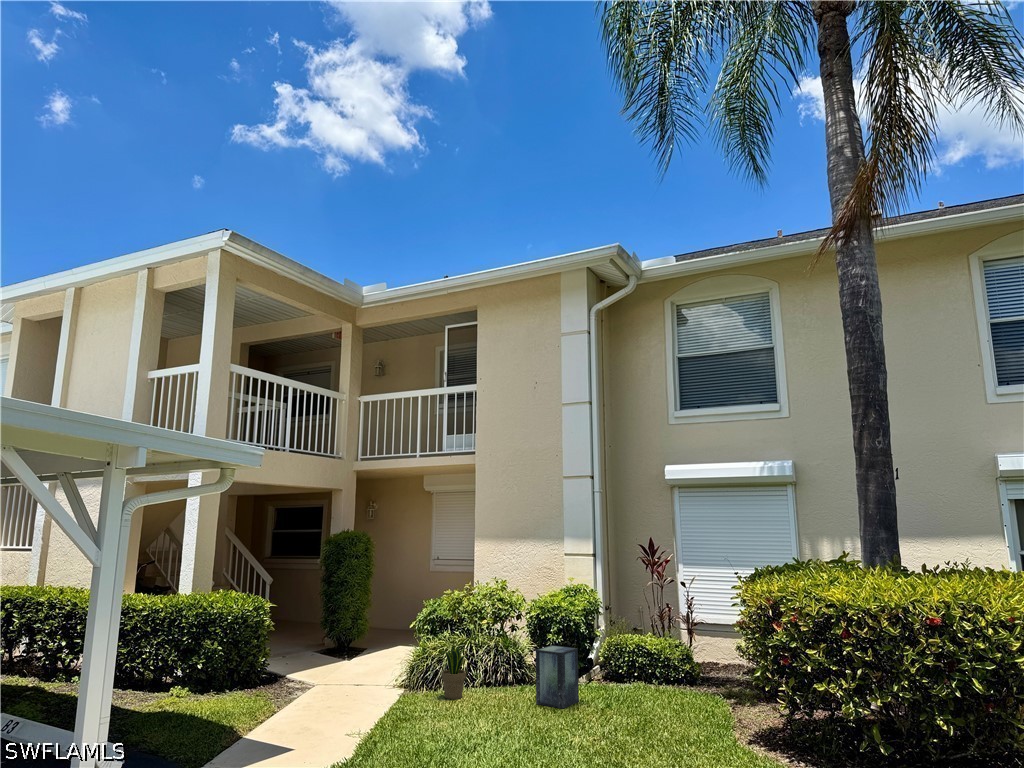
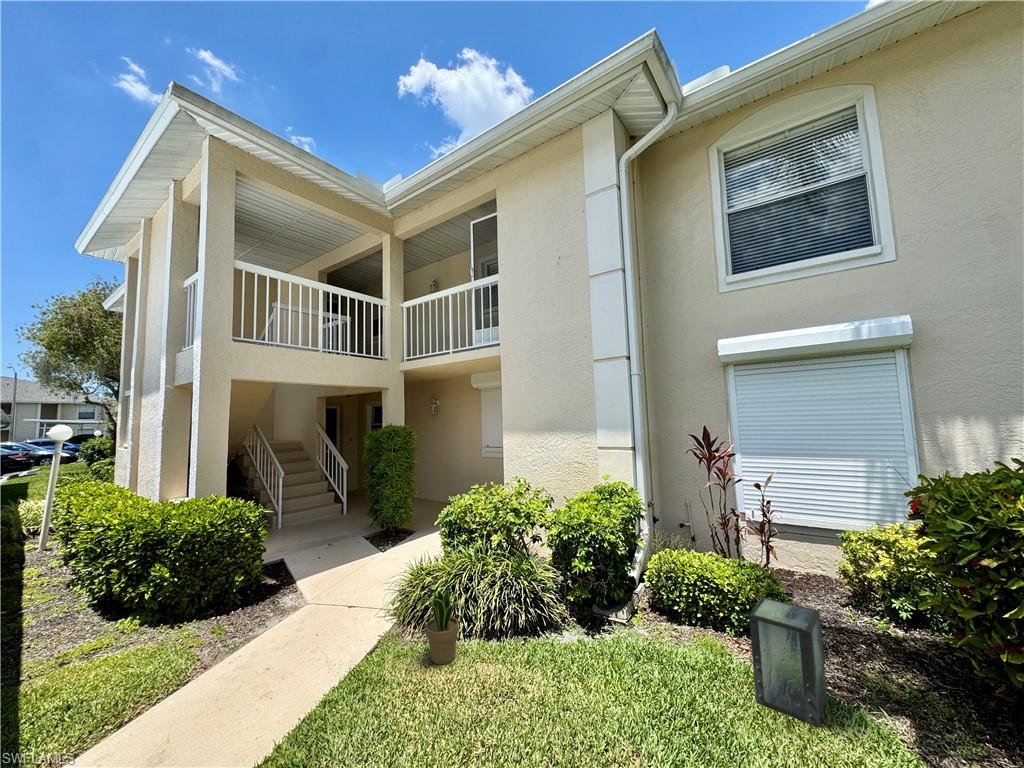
storage box: present [536,645,579,709] -> present [749,597,827,727]

